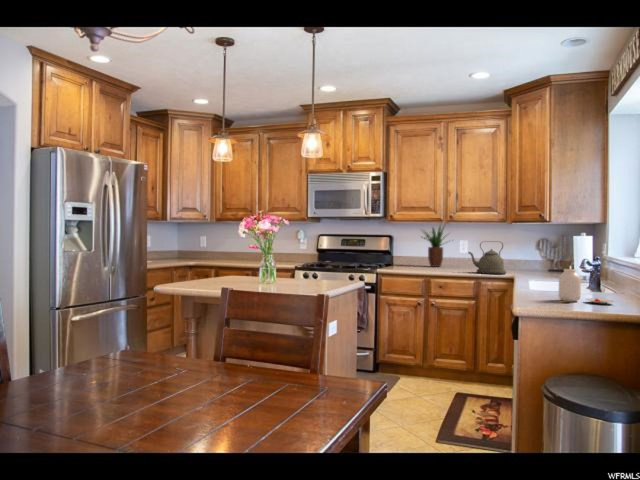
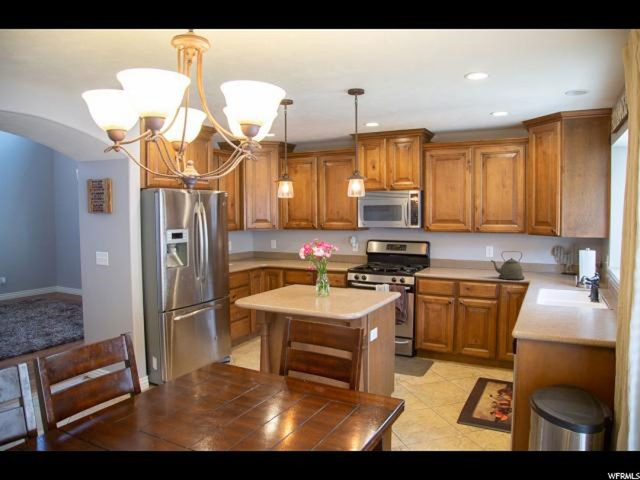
potted plant: present [424,226,444,267] -> none [451,231,483,270]
jar: present [558,269,615,303] -> none [550,292,600,322]

